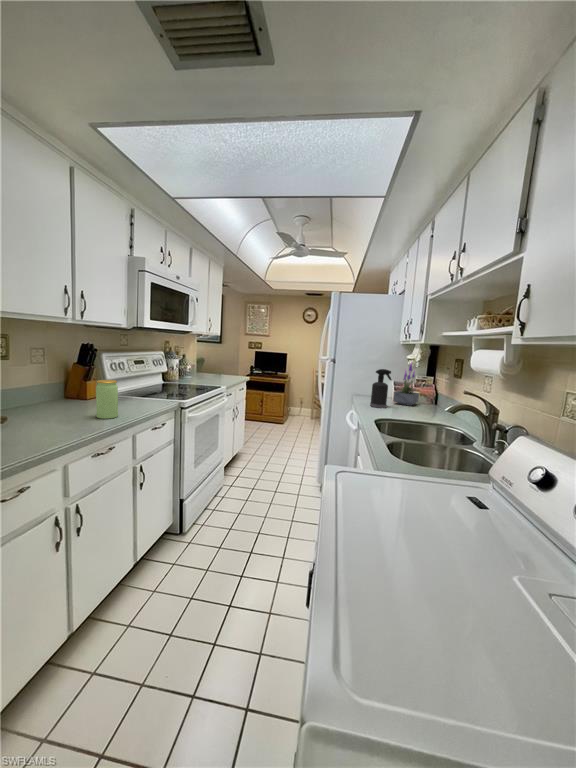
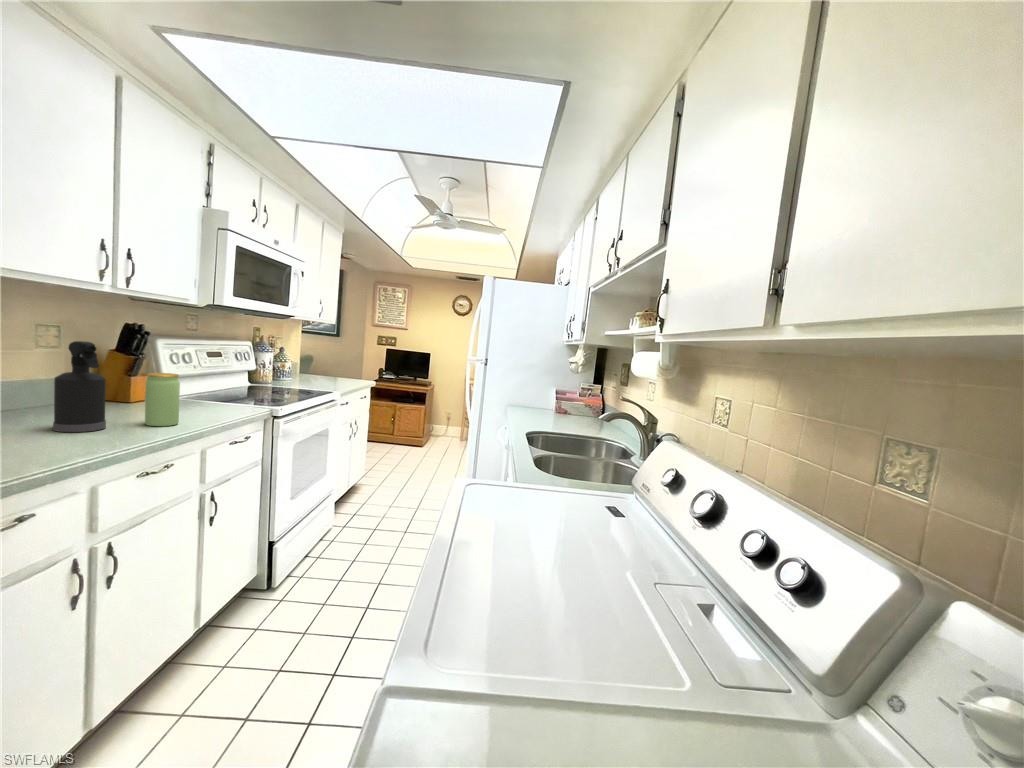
potted plant: present [394,362,419,406] -> none [553,363,583,417]
spray bottle: present [370,369,392,408] -> present [53,341,106,432]

